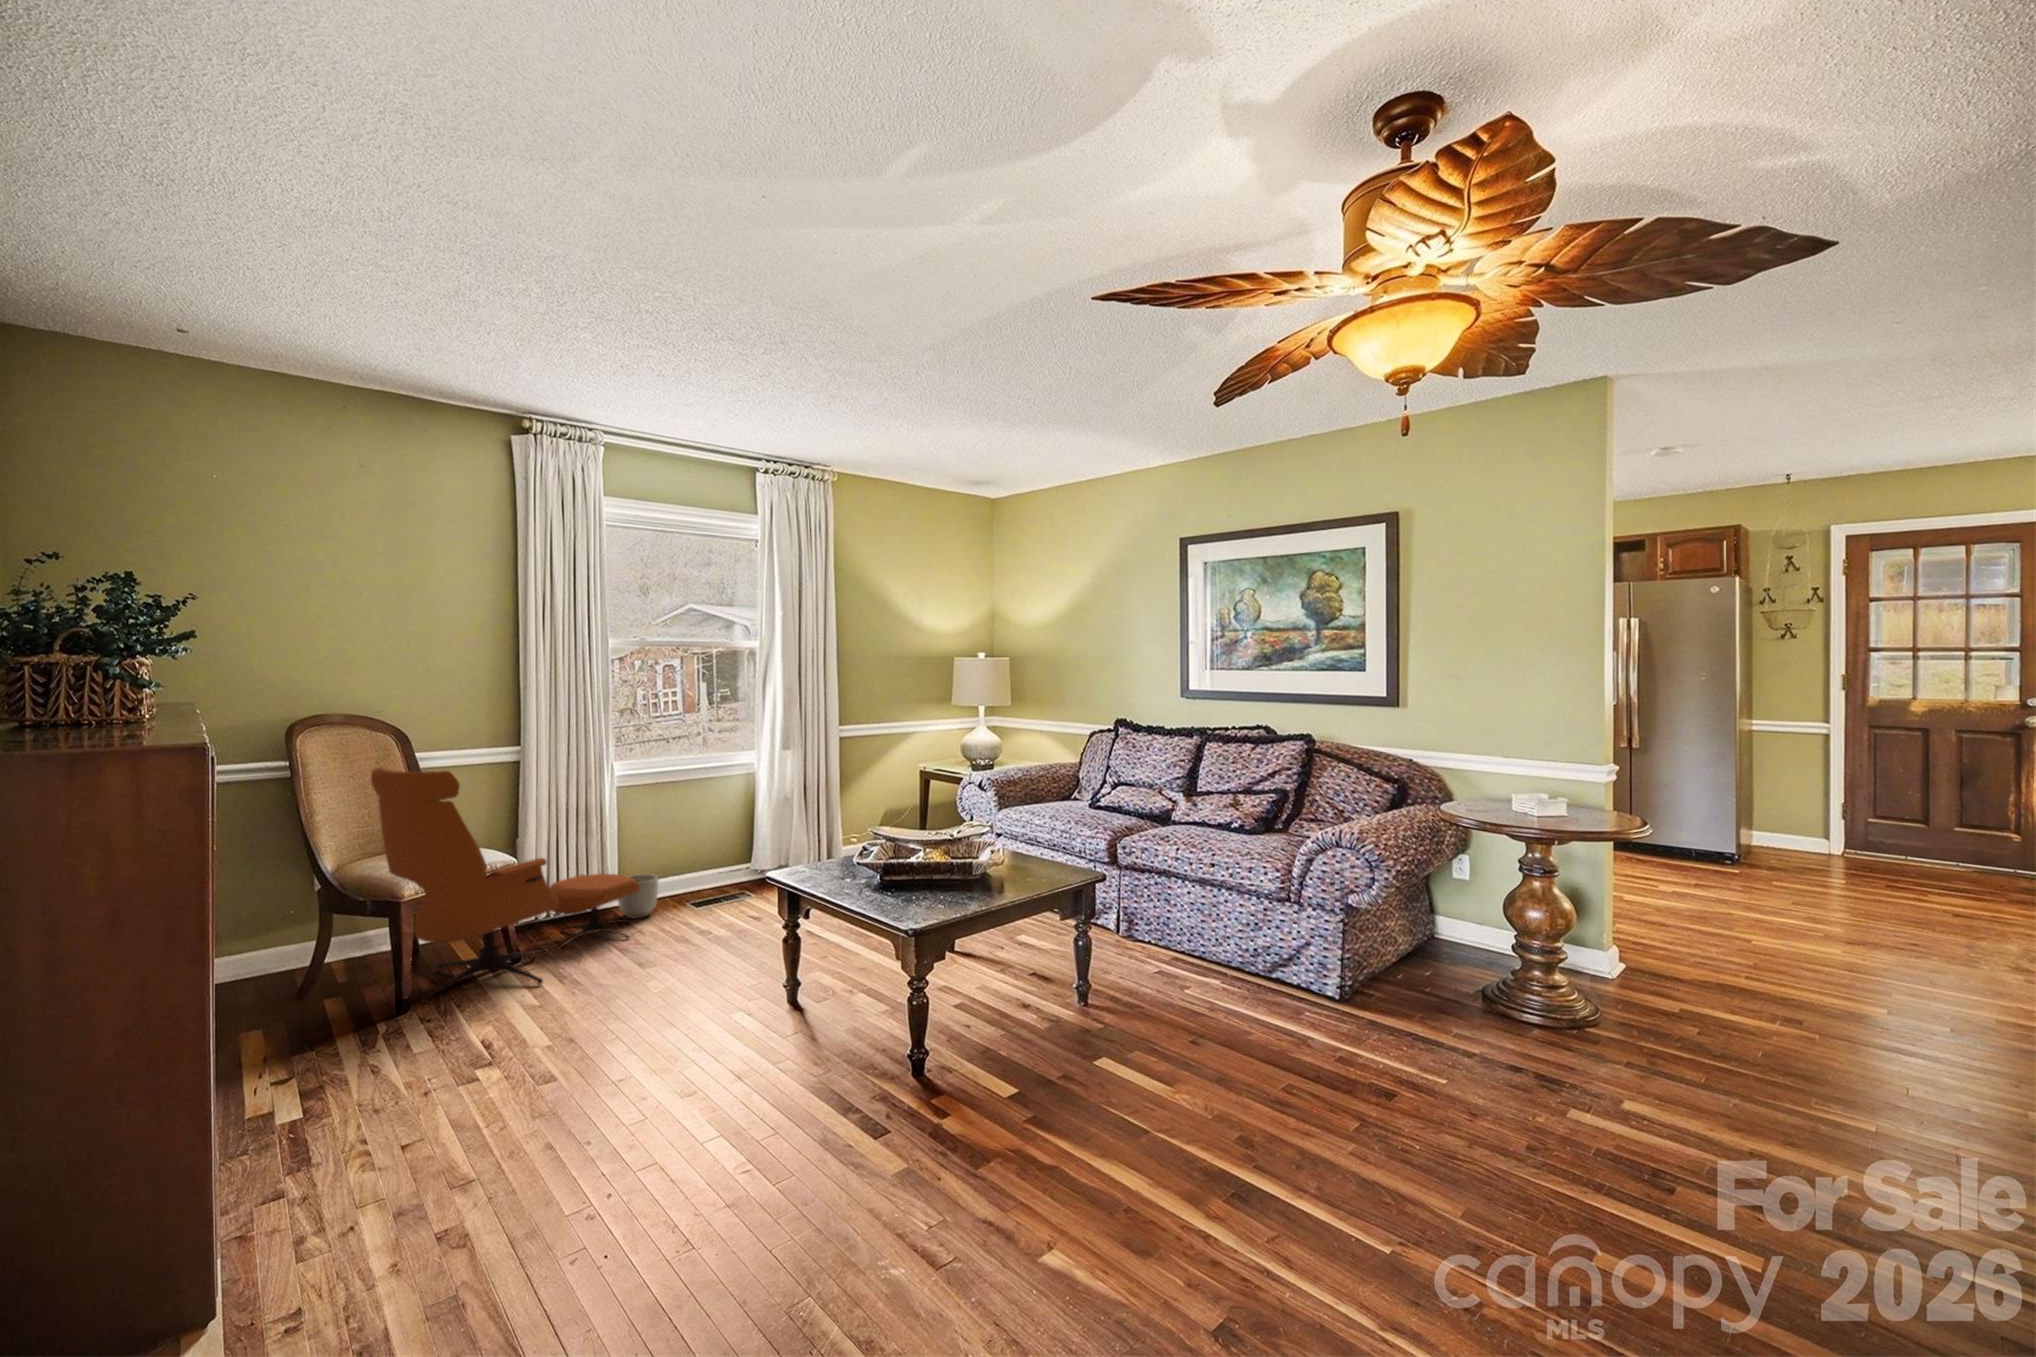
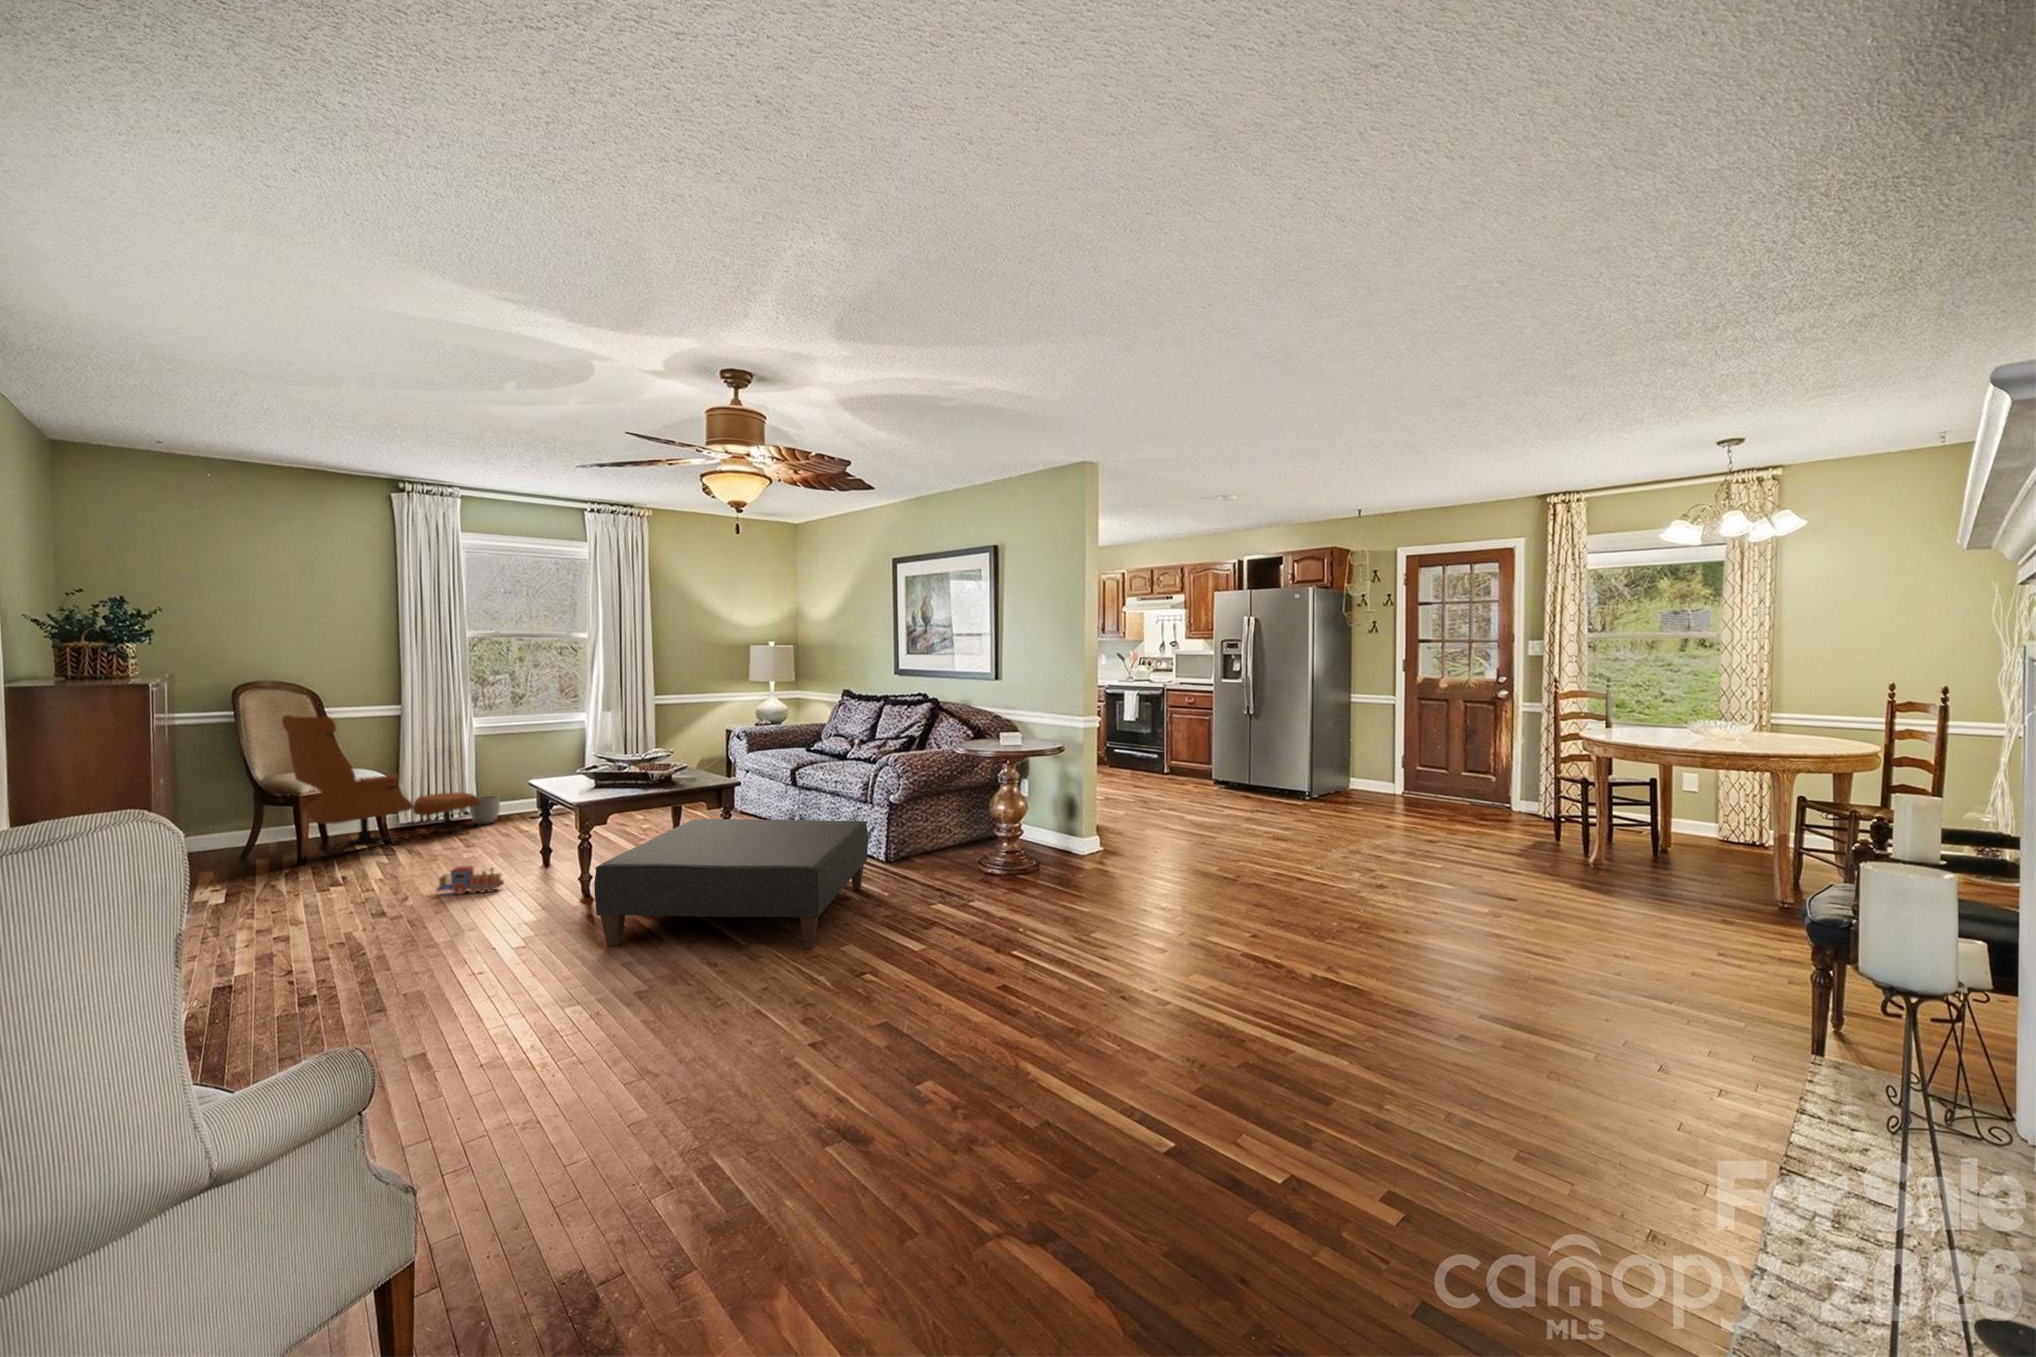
ottoman: none [1095,951,1617,1290] -> present [594,819,868,949]
toy train: none [674,1040,779,1095] -> present [437,866,504,894]

